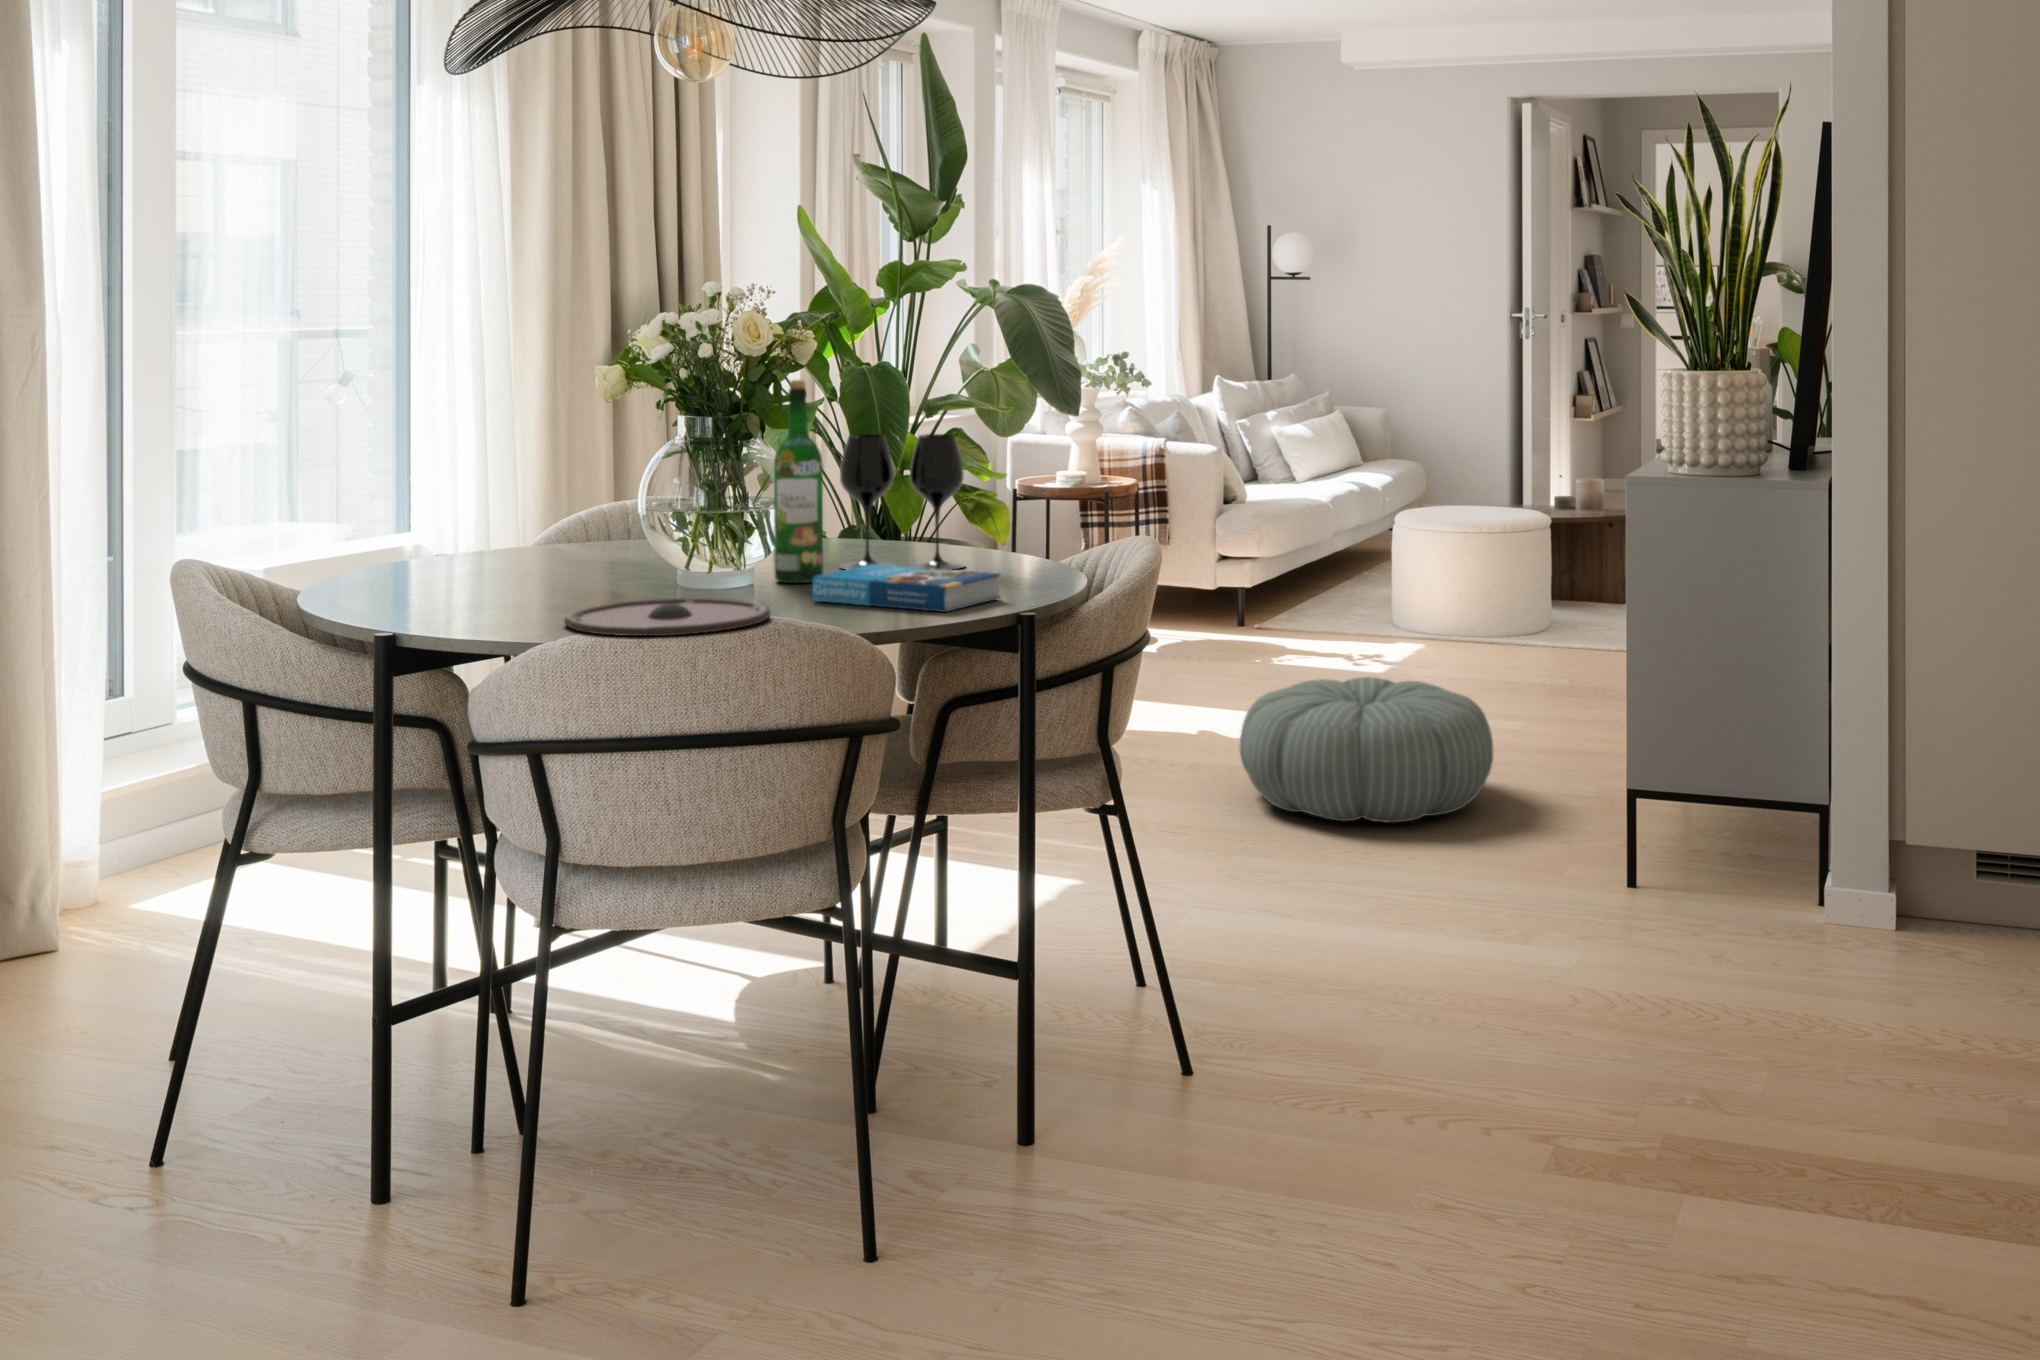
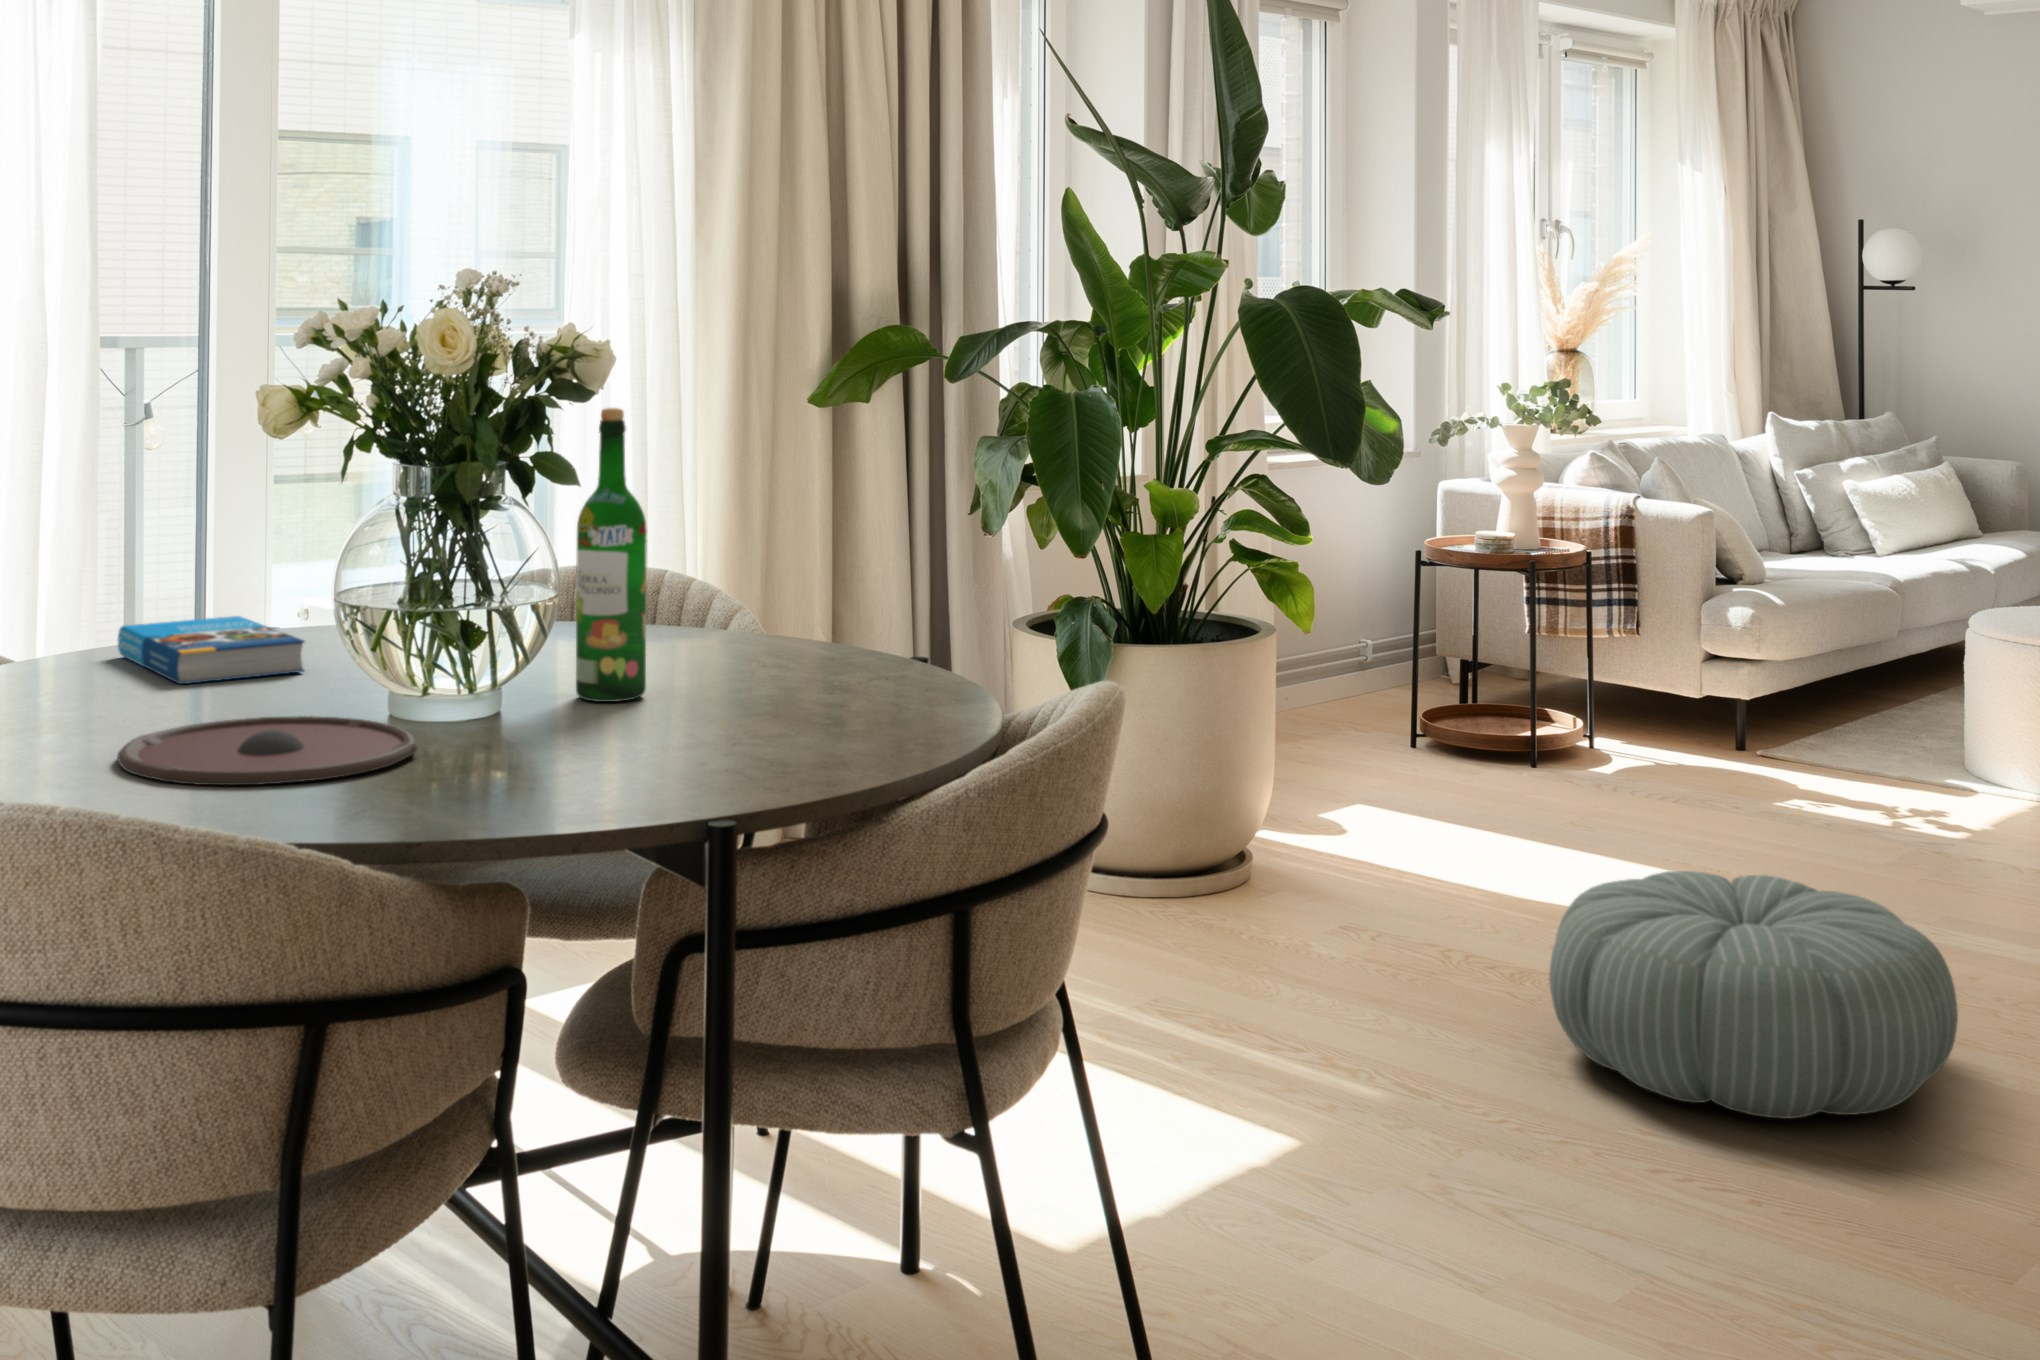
wine glass: present [840,434,965,570] -> none [714,489,883,697]
book: present [812,564,1000,612] -> present [118,616,304,684]

